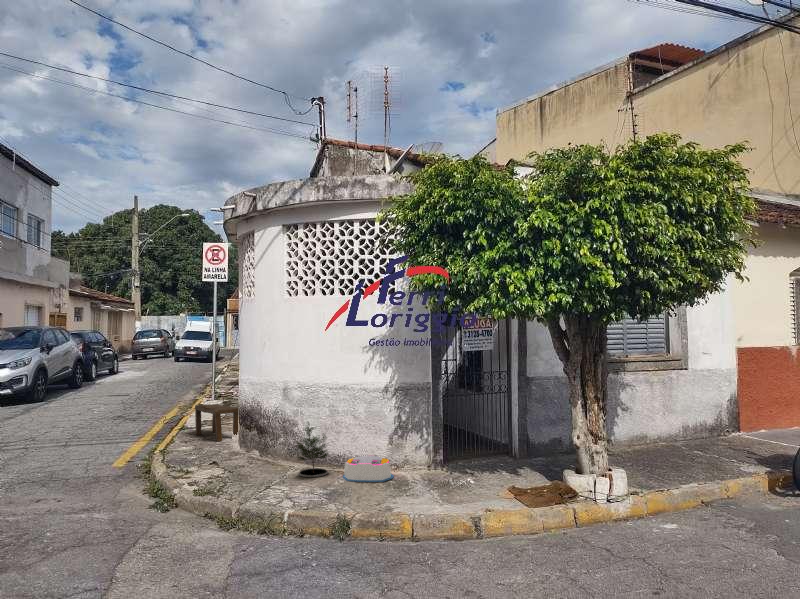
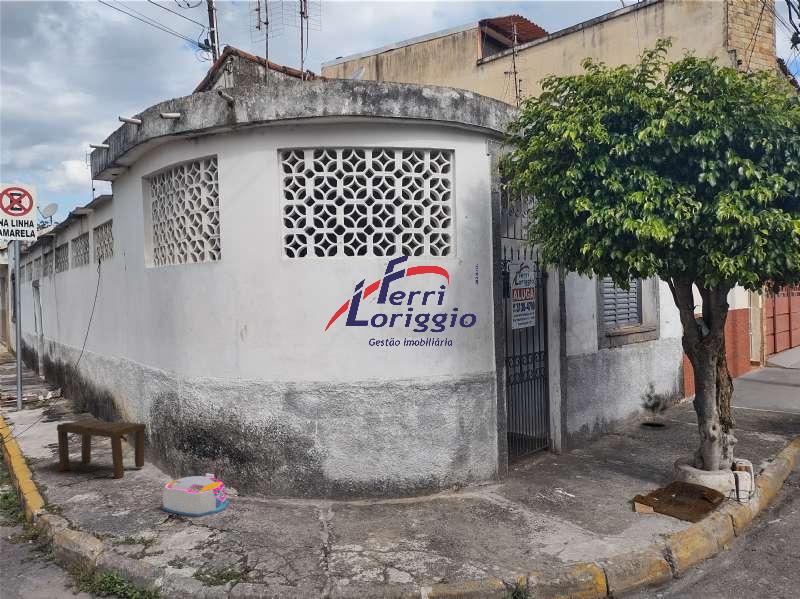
potted tree: present [298,422,328,477] -> present [639,383,668,429]
storage bin: present [343,454,394,482] -> present [161,473,229,516]

